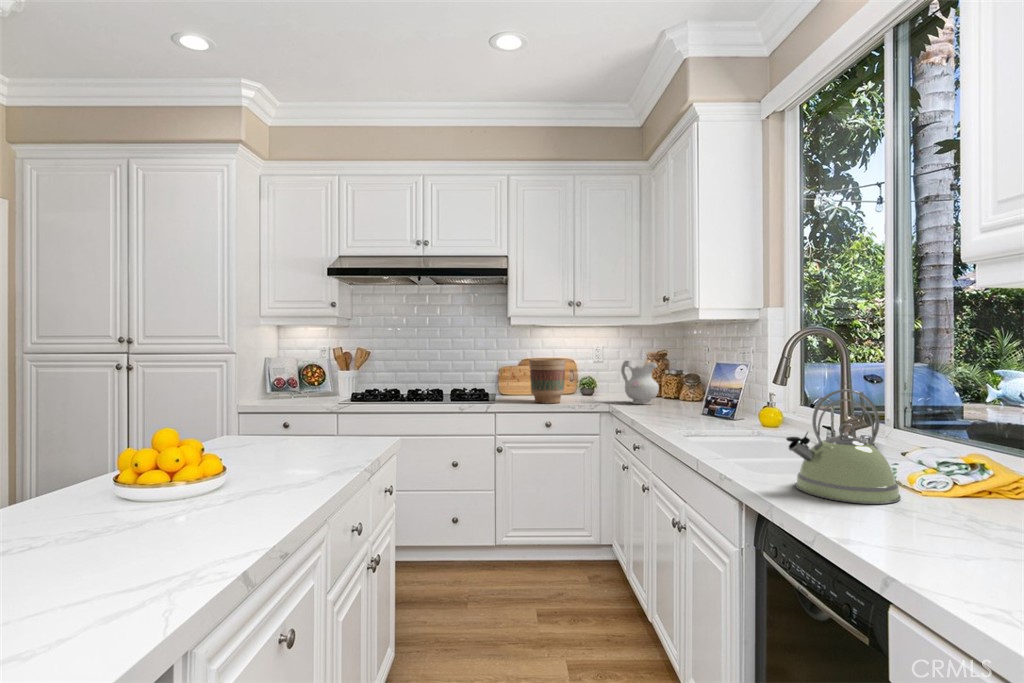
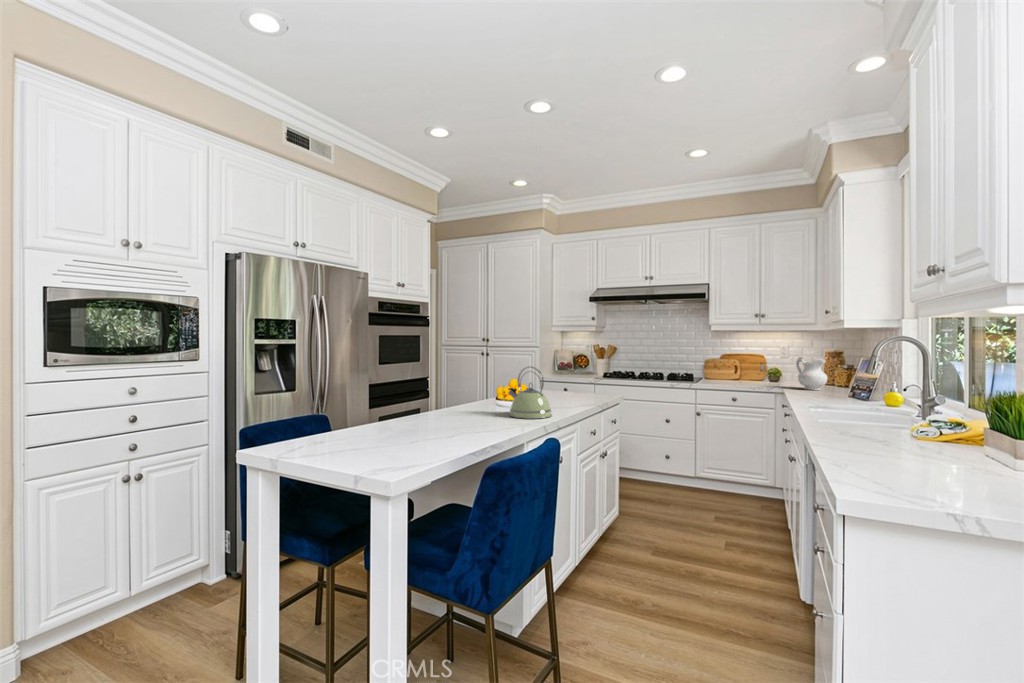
flower pot: present [529,359,566,404] -> none [722,355,750,386]
kettle: present [786,389,901,504] -> present [508,367,552,419]

